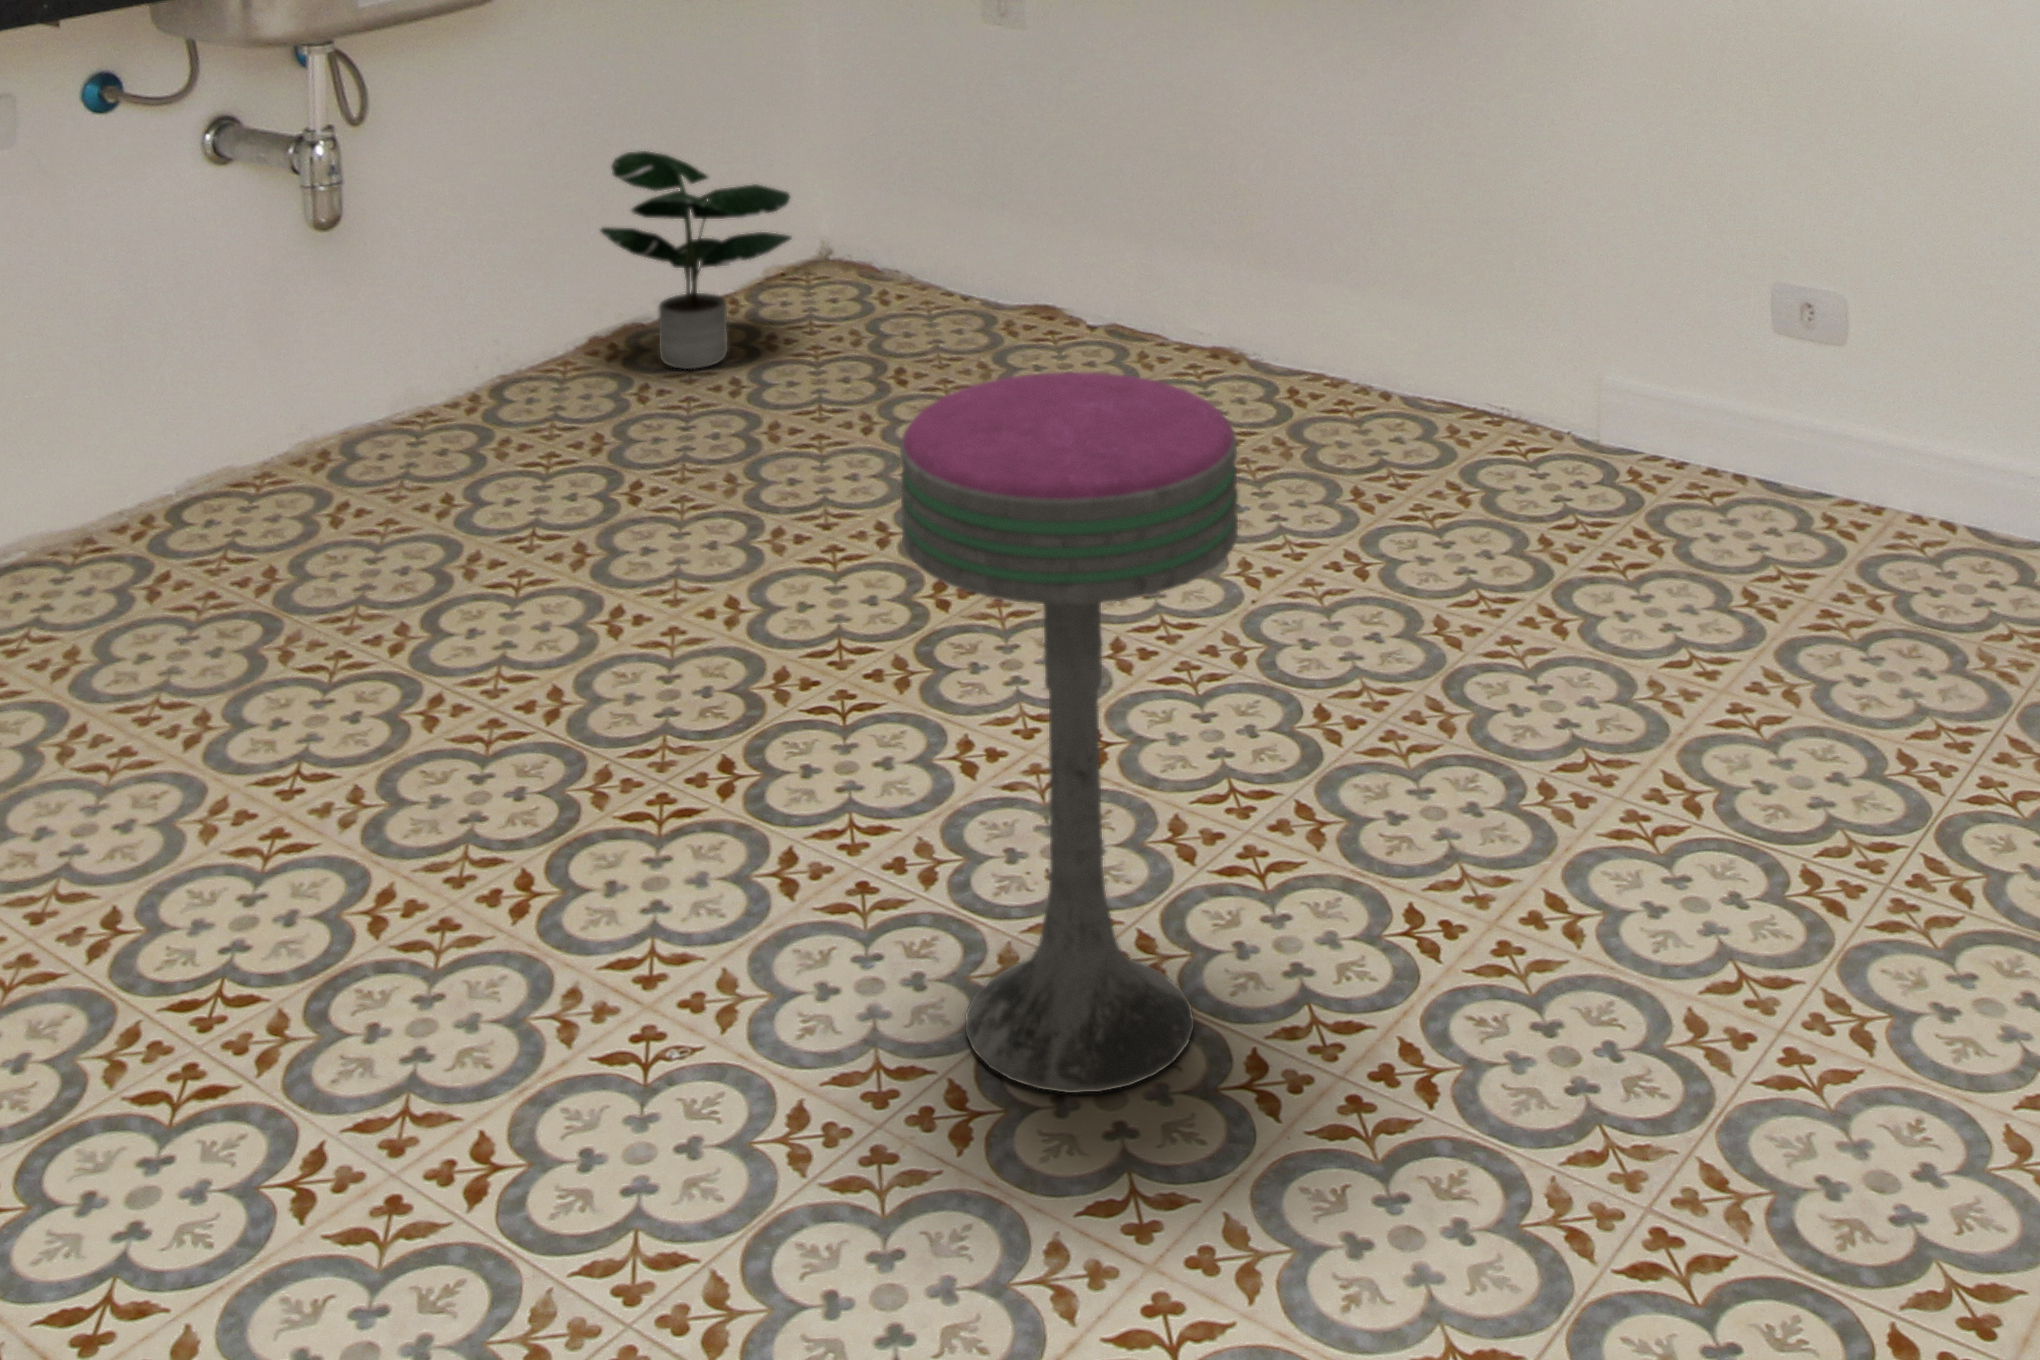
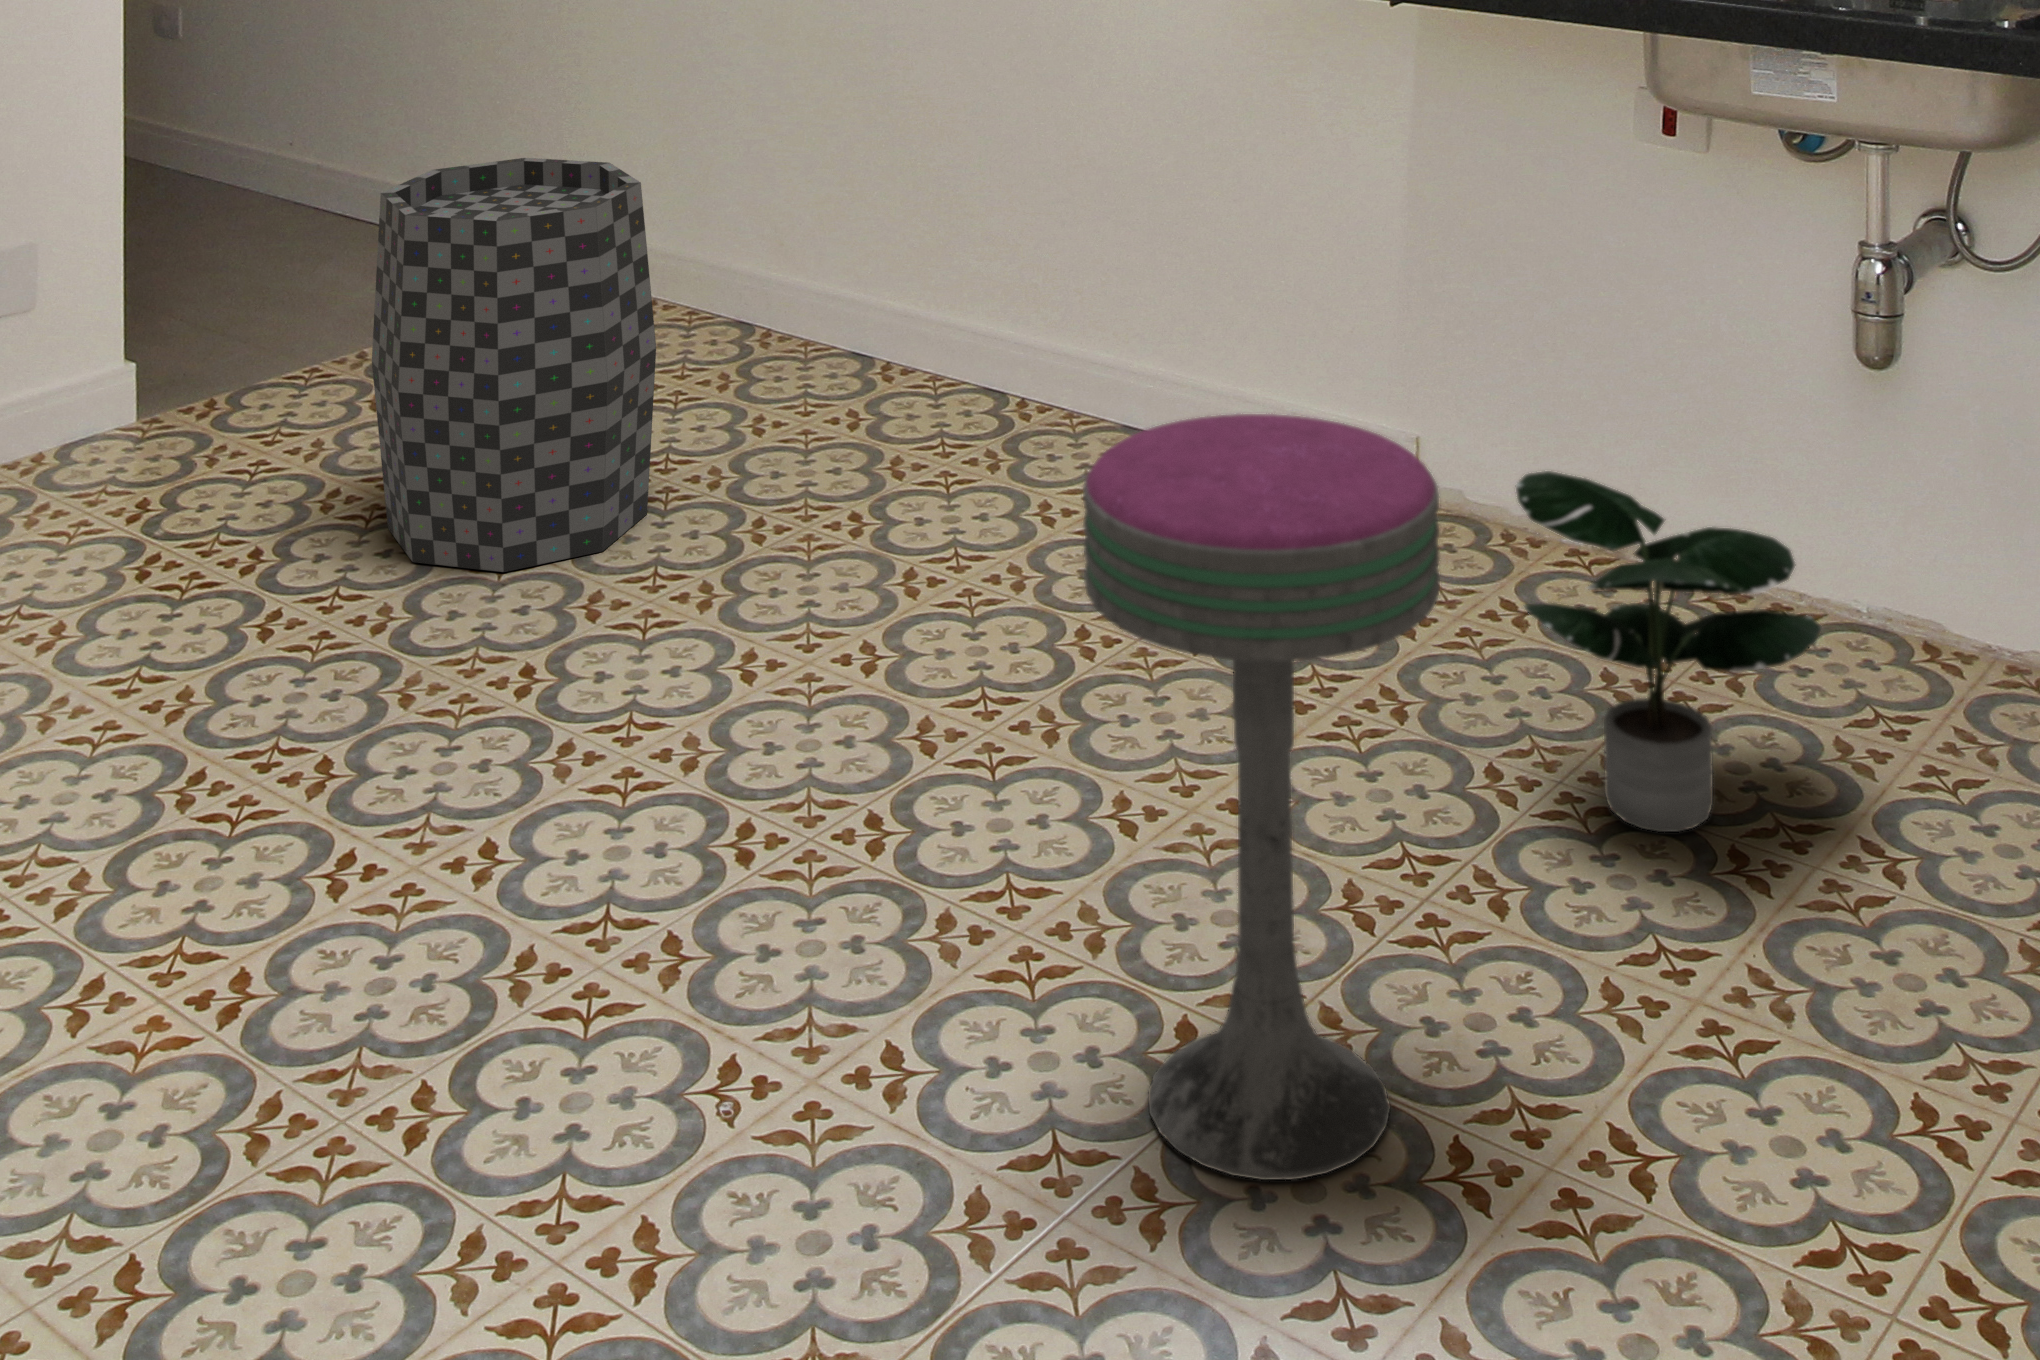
trash can: none [259,131,538,533] -> present [372,158,656,572]
potted plant: present [600,151,791,369] -> present [1516,471,1821,832]

